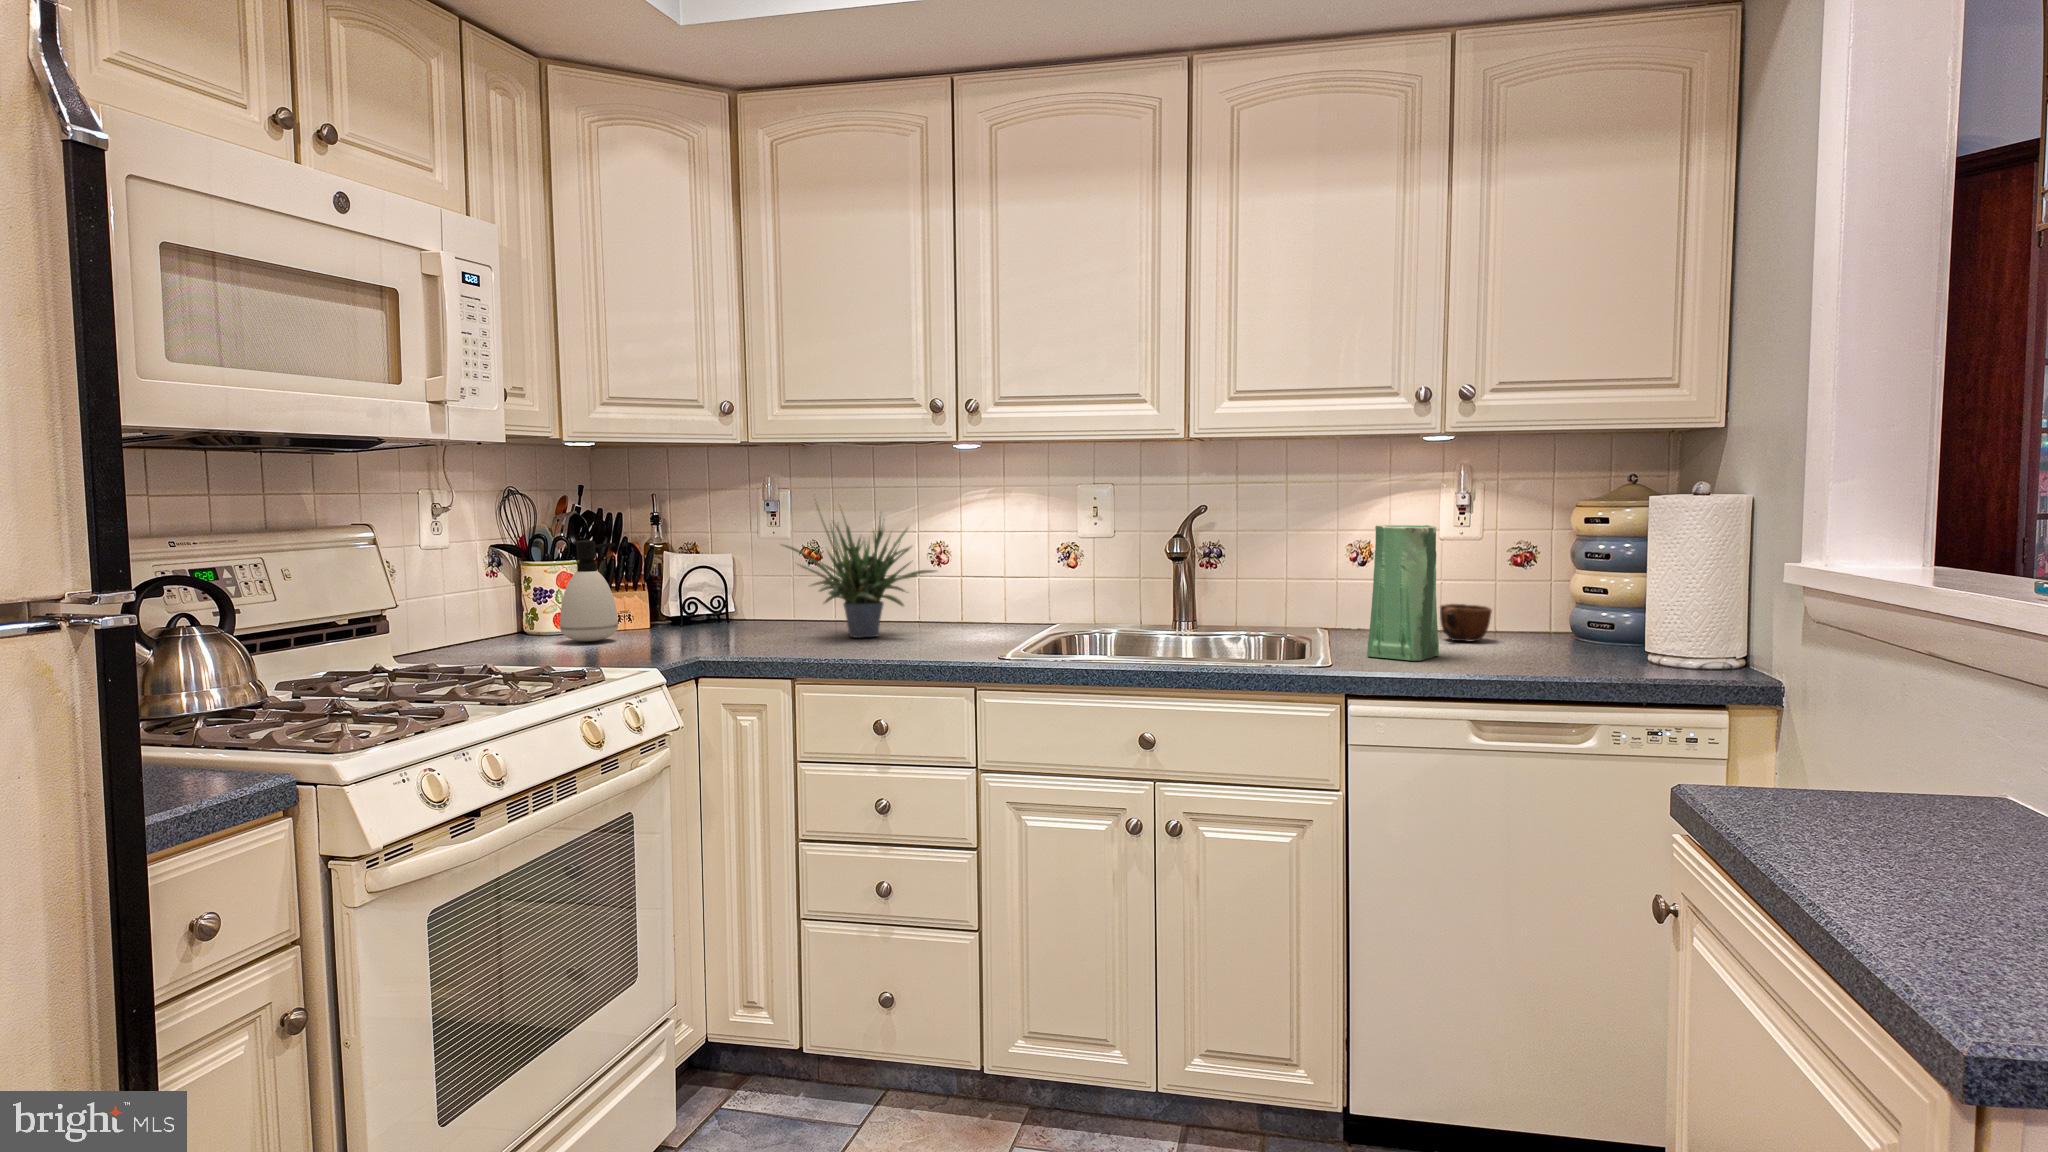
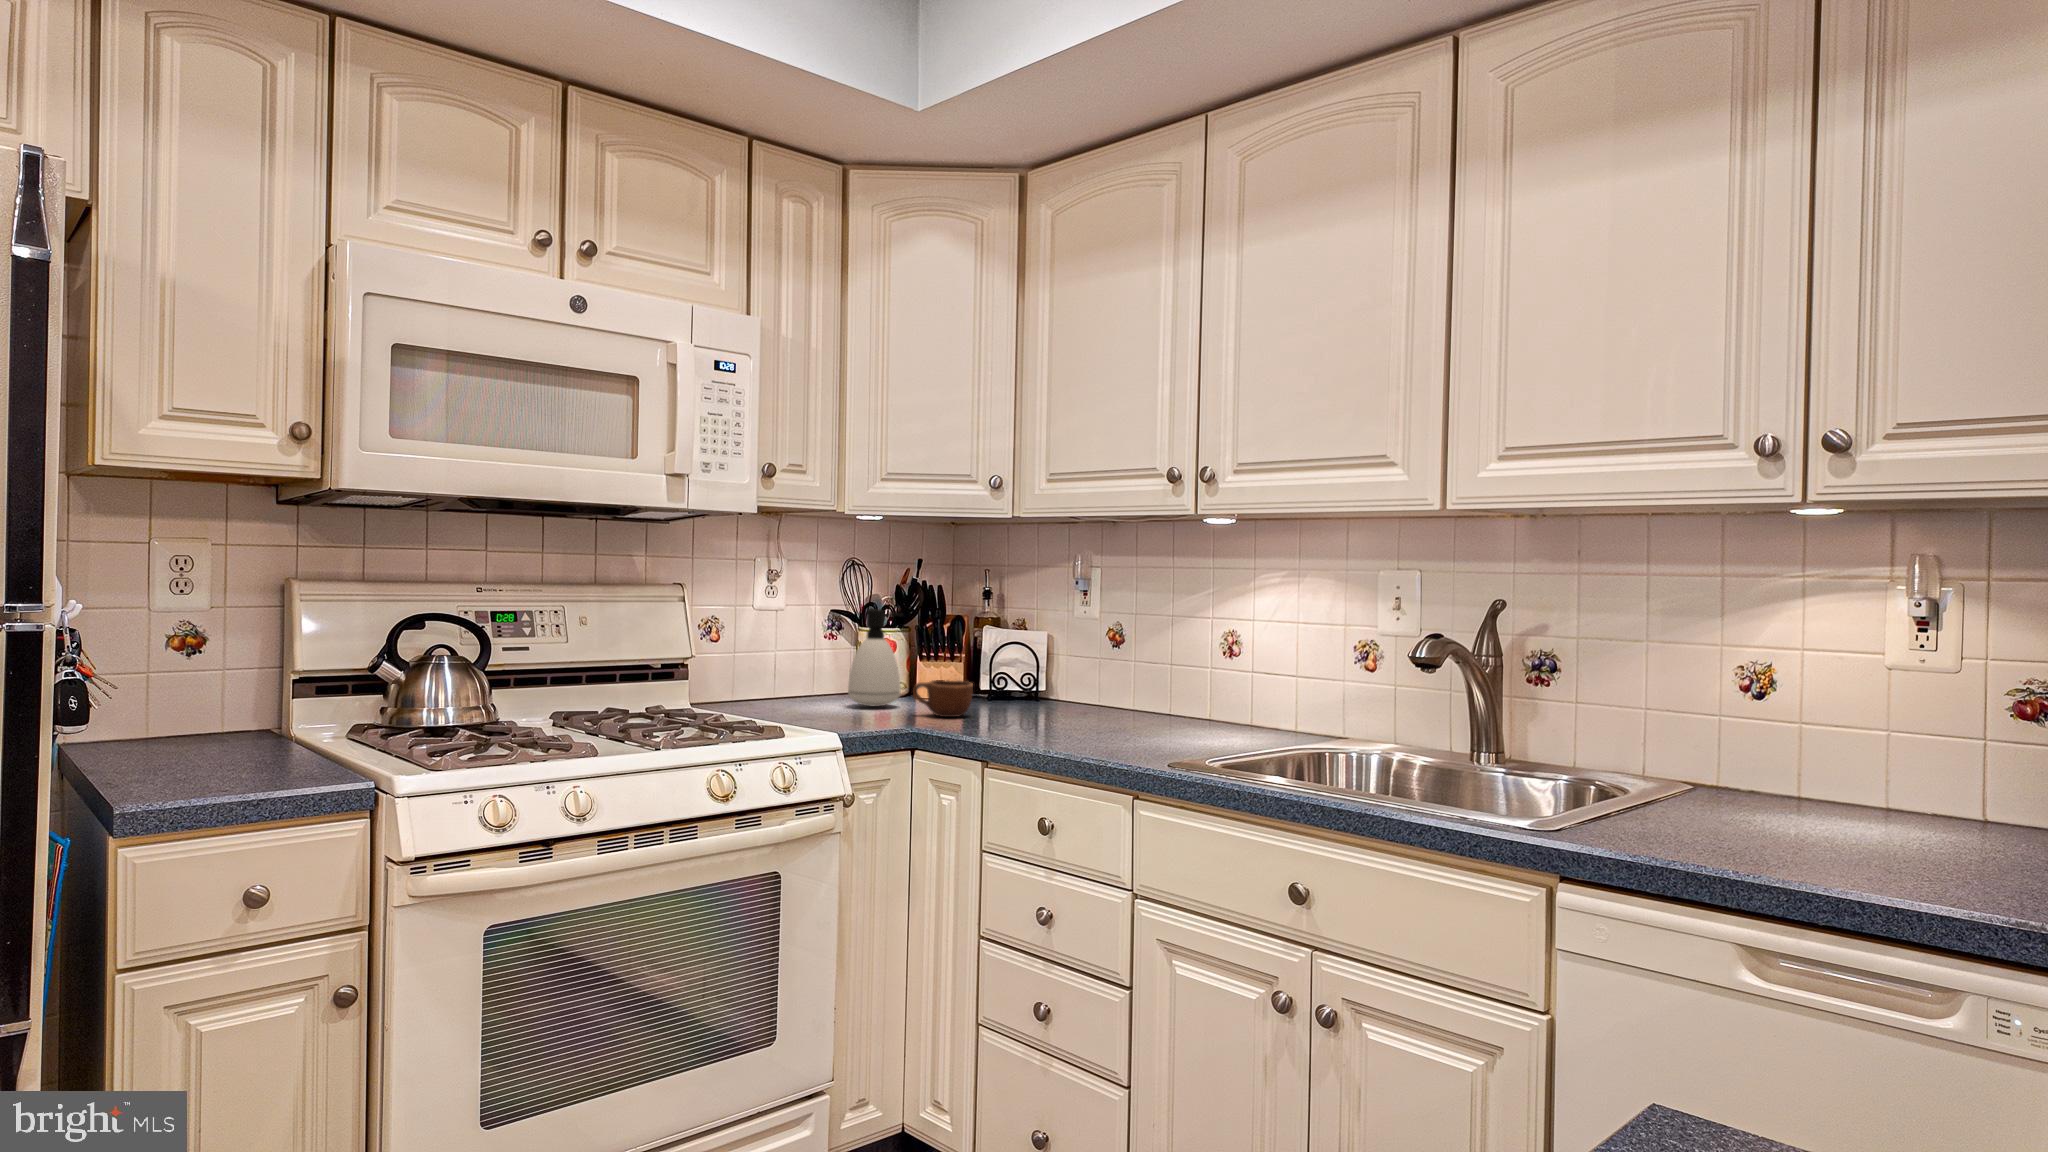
potted plant: present [782,506,936,638] -> none [1018,570,1199,730]
vase: present [1367,525,1439,661] -> none [1633,636,1758,845]
mug: present [1440,604,1492,641] -> present [913,680,973,717]

